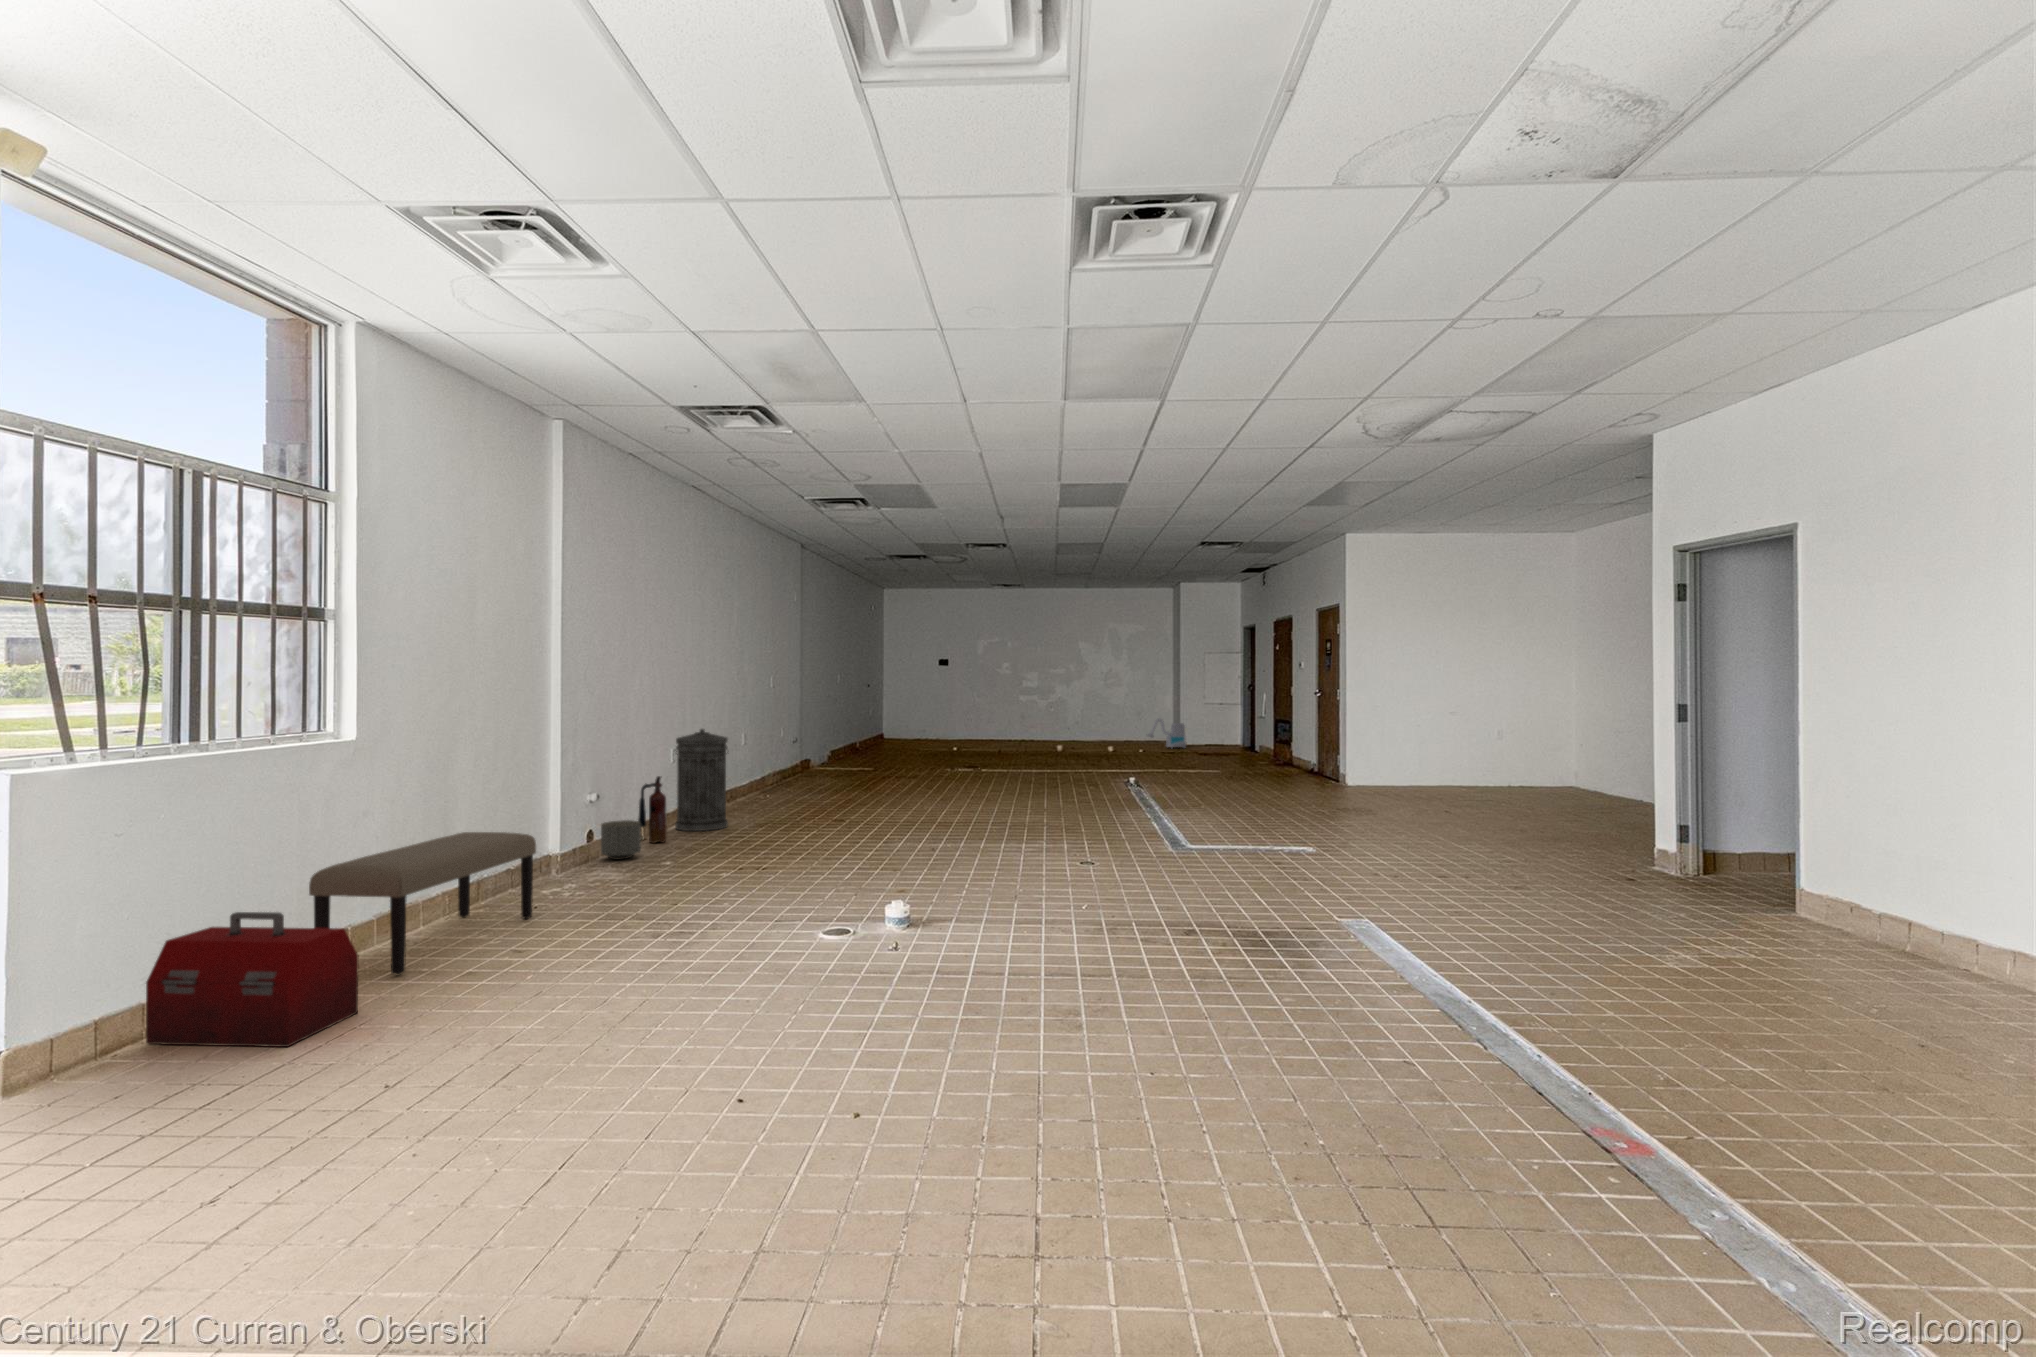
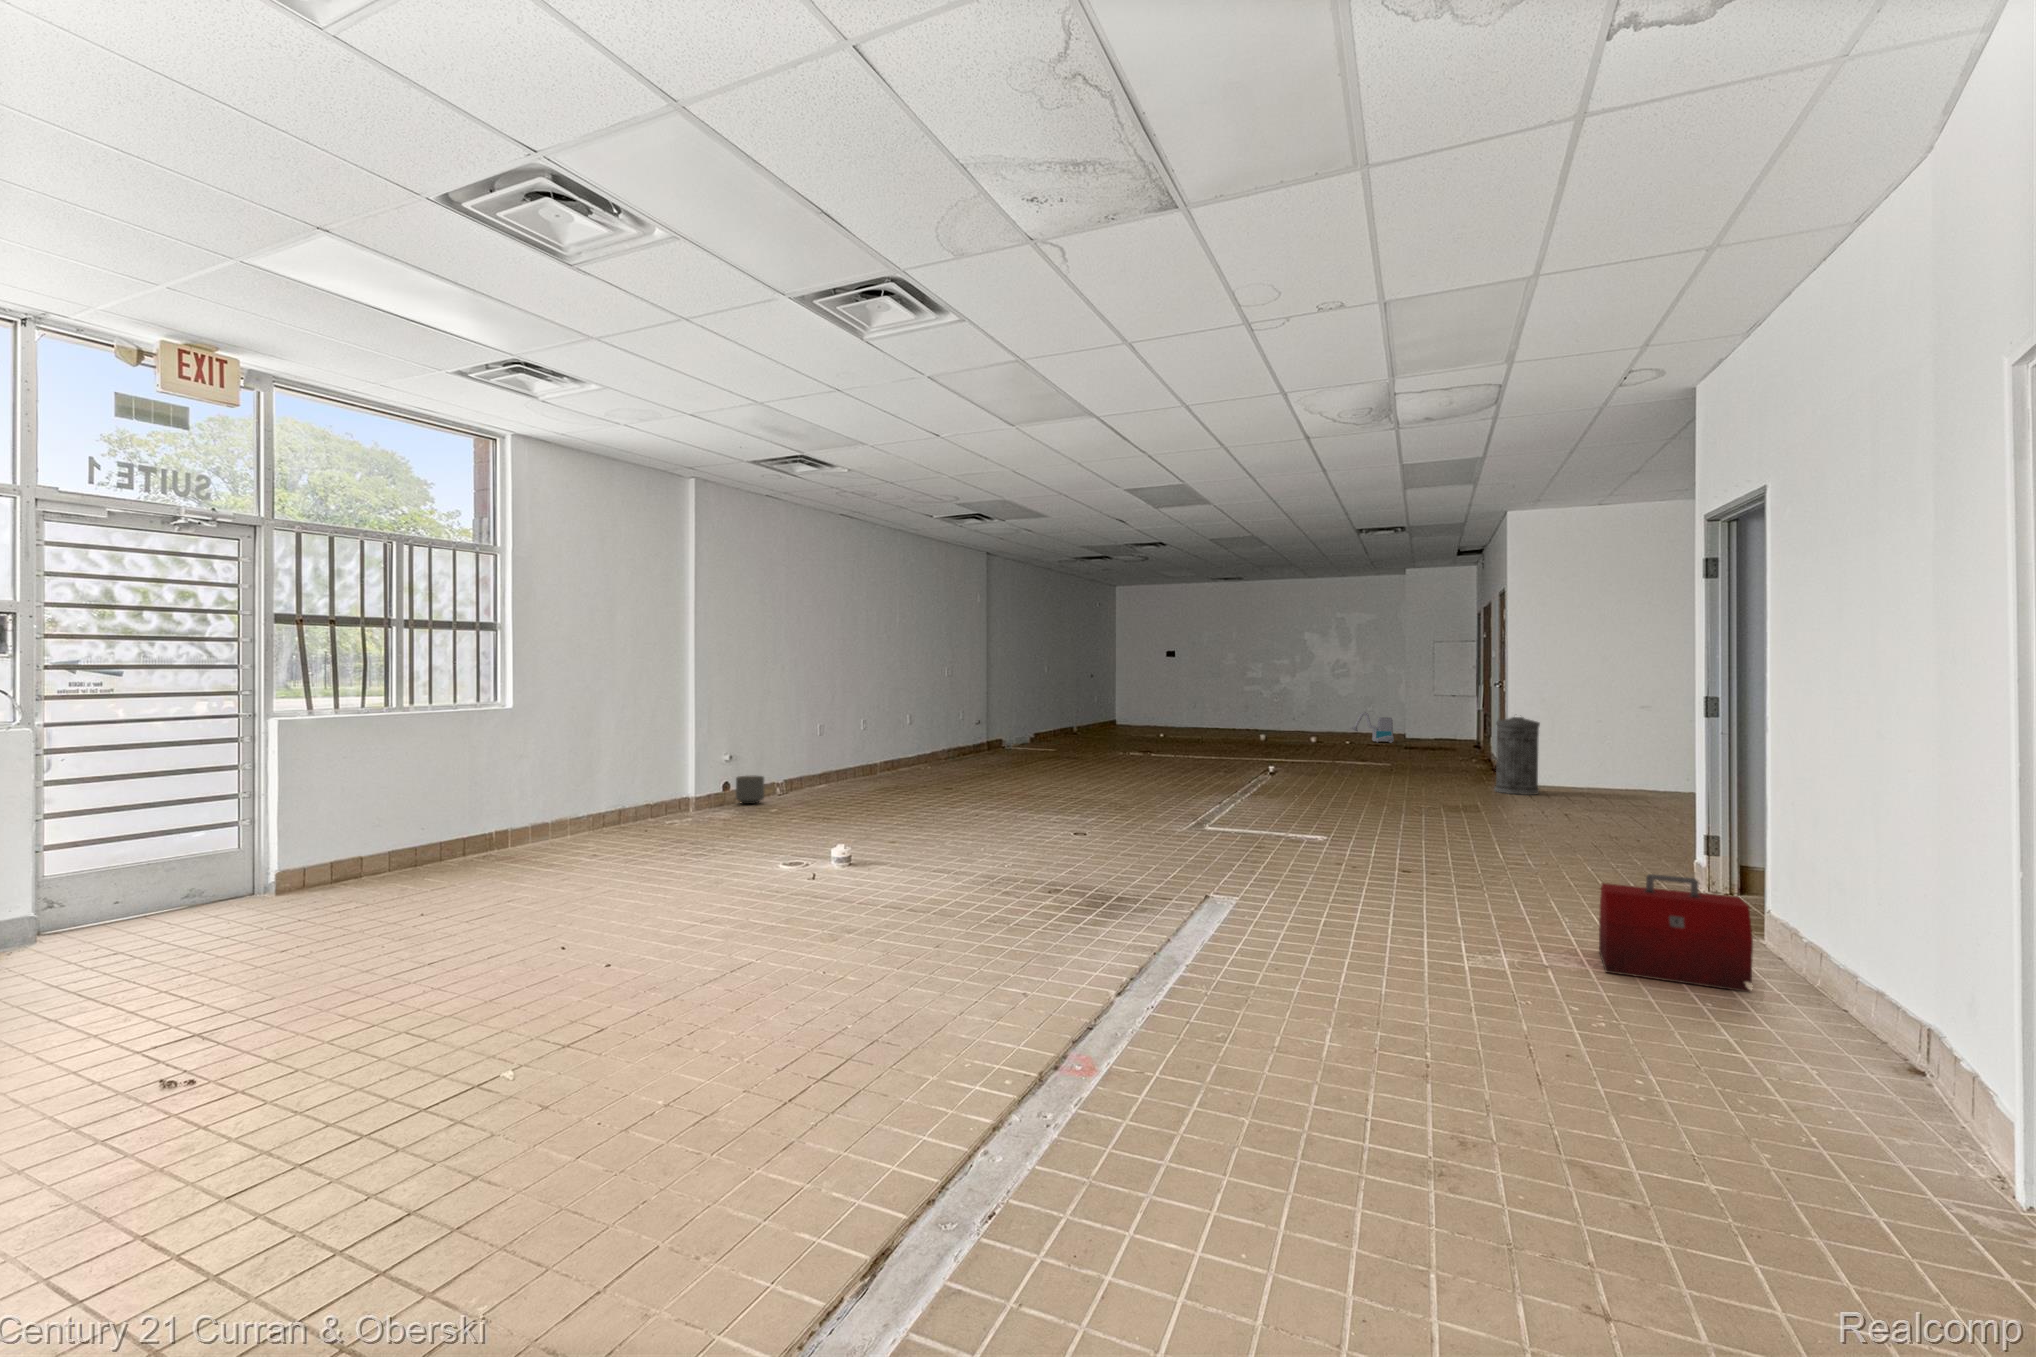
trash can: present [675,729,728,831] -> present [1494,717,1540,795]
fire extinguisher: present [638,776,667,844] -> none [779,744,799,795]
bench: present [309,832,536,975] -> none [473,773,637,859]
toolbox: present [146,912,359,1047] -> present [1599,874,1753,992]

